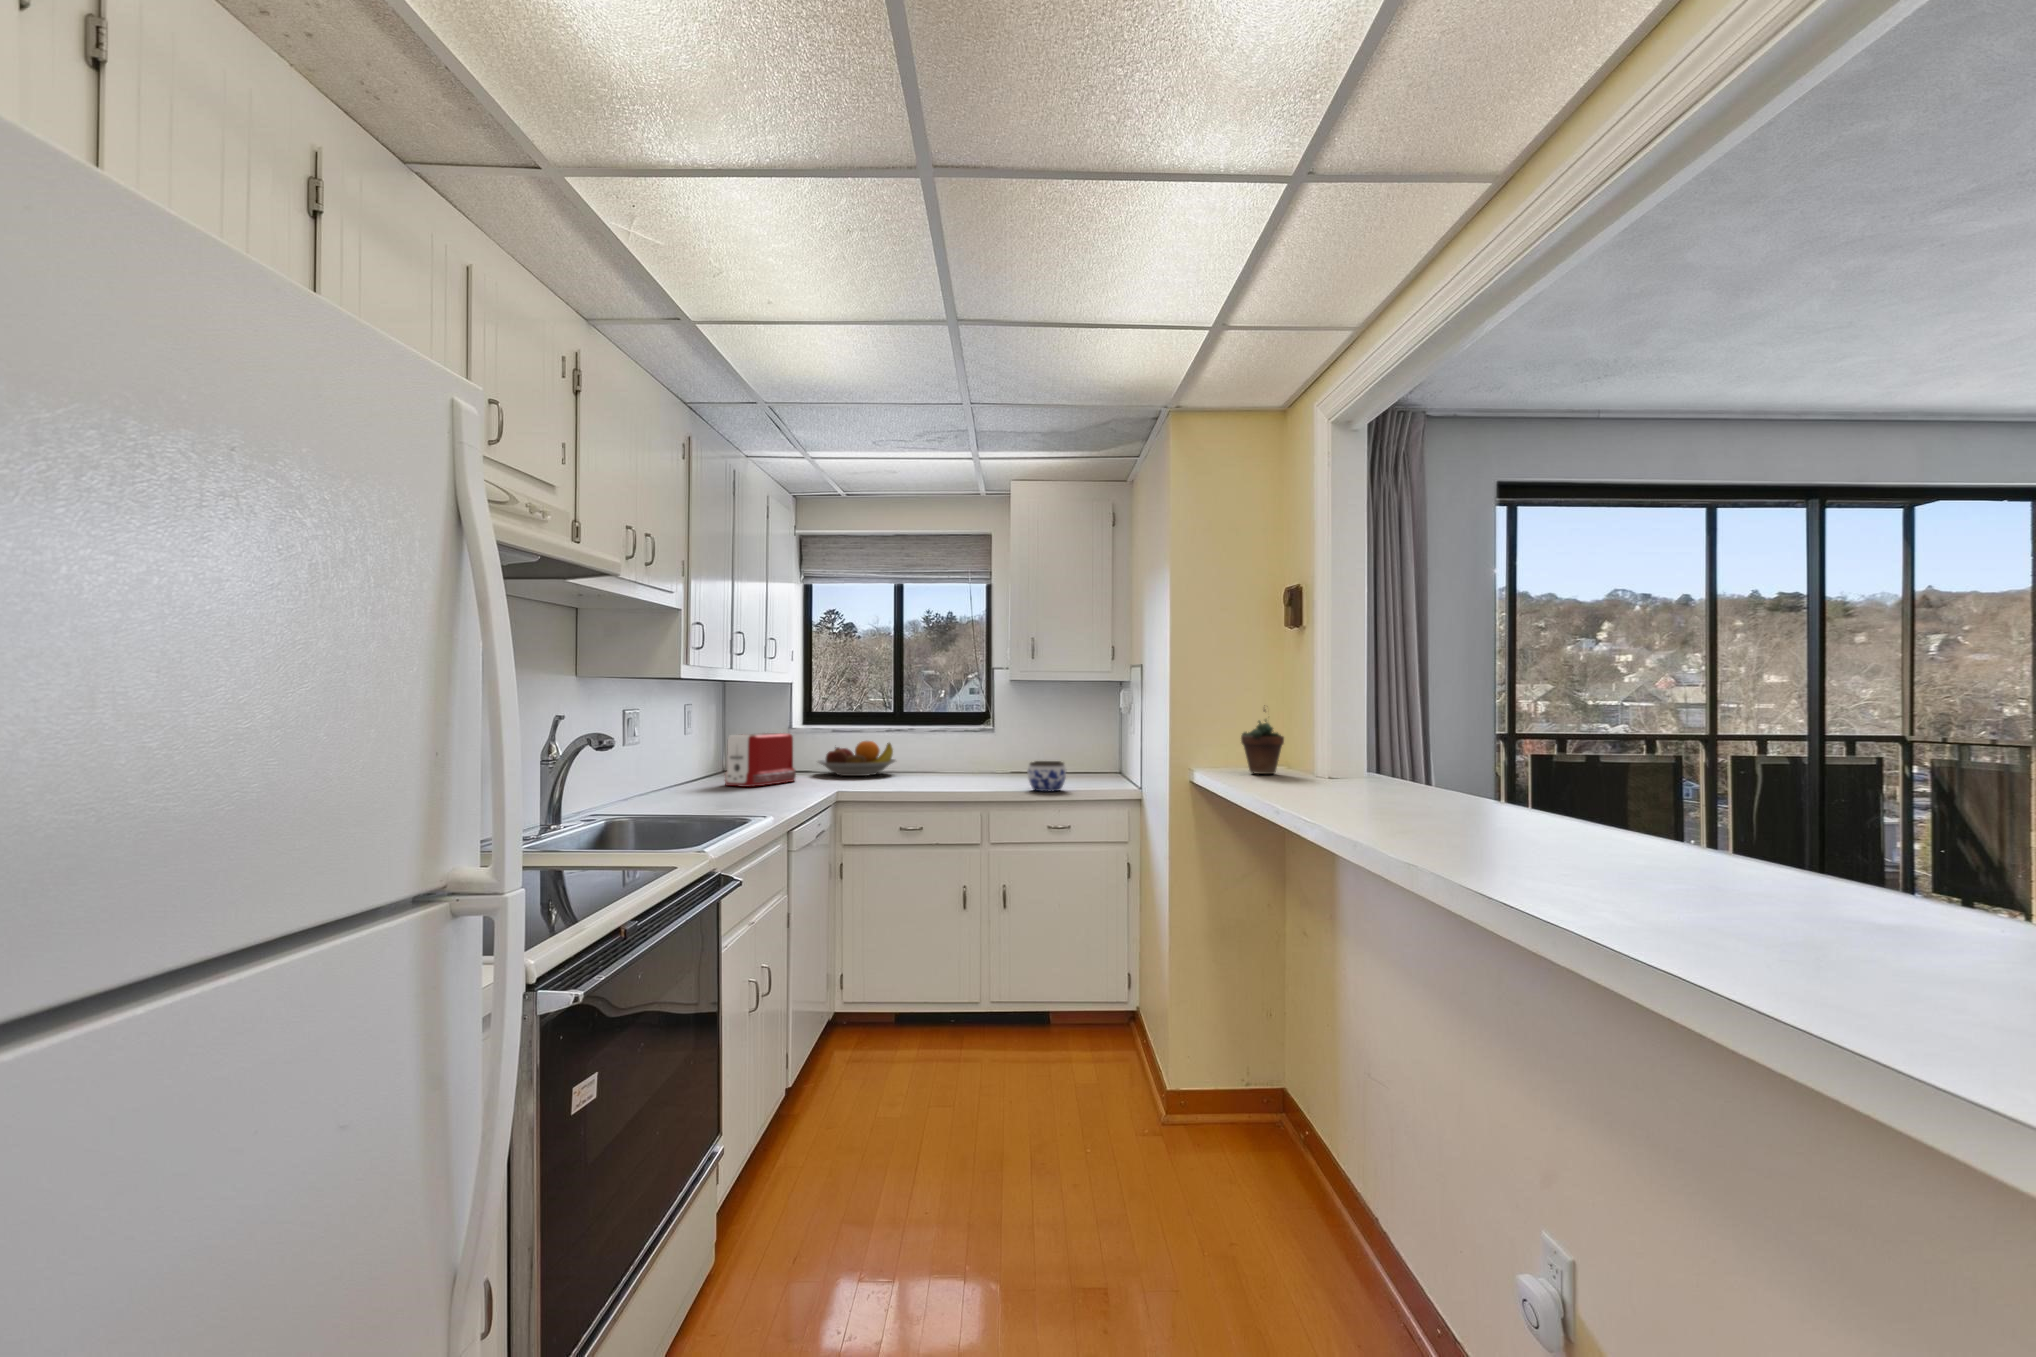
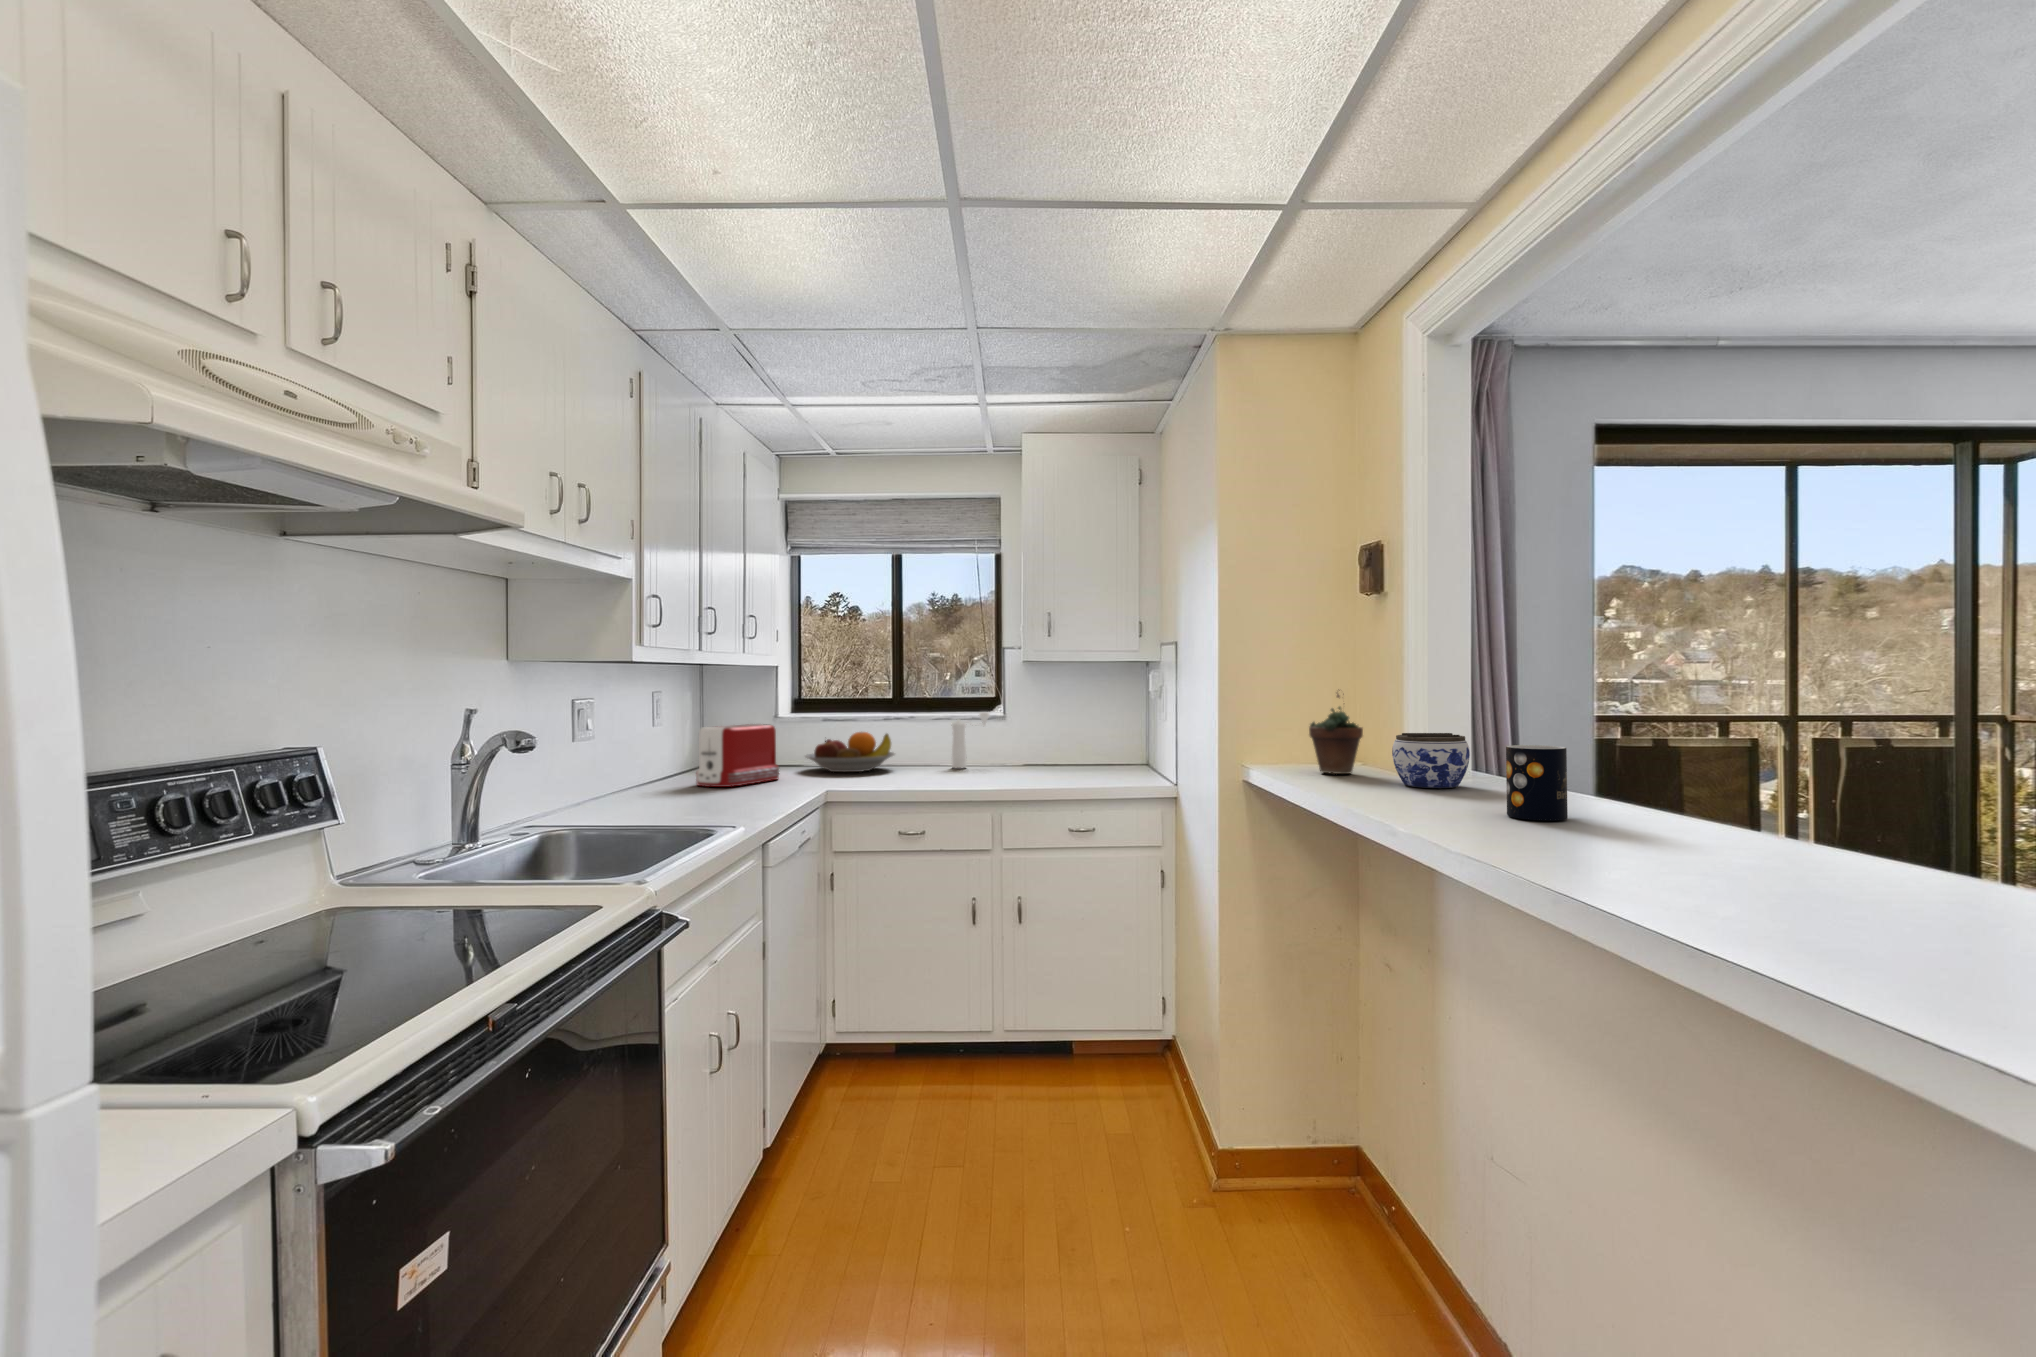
pepper mill: none [946,724,980,774] -> present [951,712,989,768]
mug: none [1375,748,1420,805] -> present [1506,745,1568,821]
jar: present [1027,761,1066,791] -> present [1392,733,1470,788]

